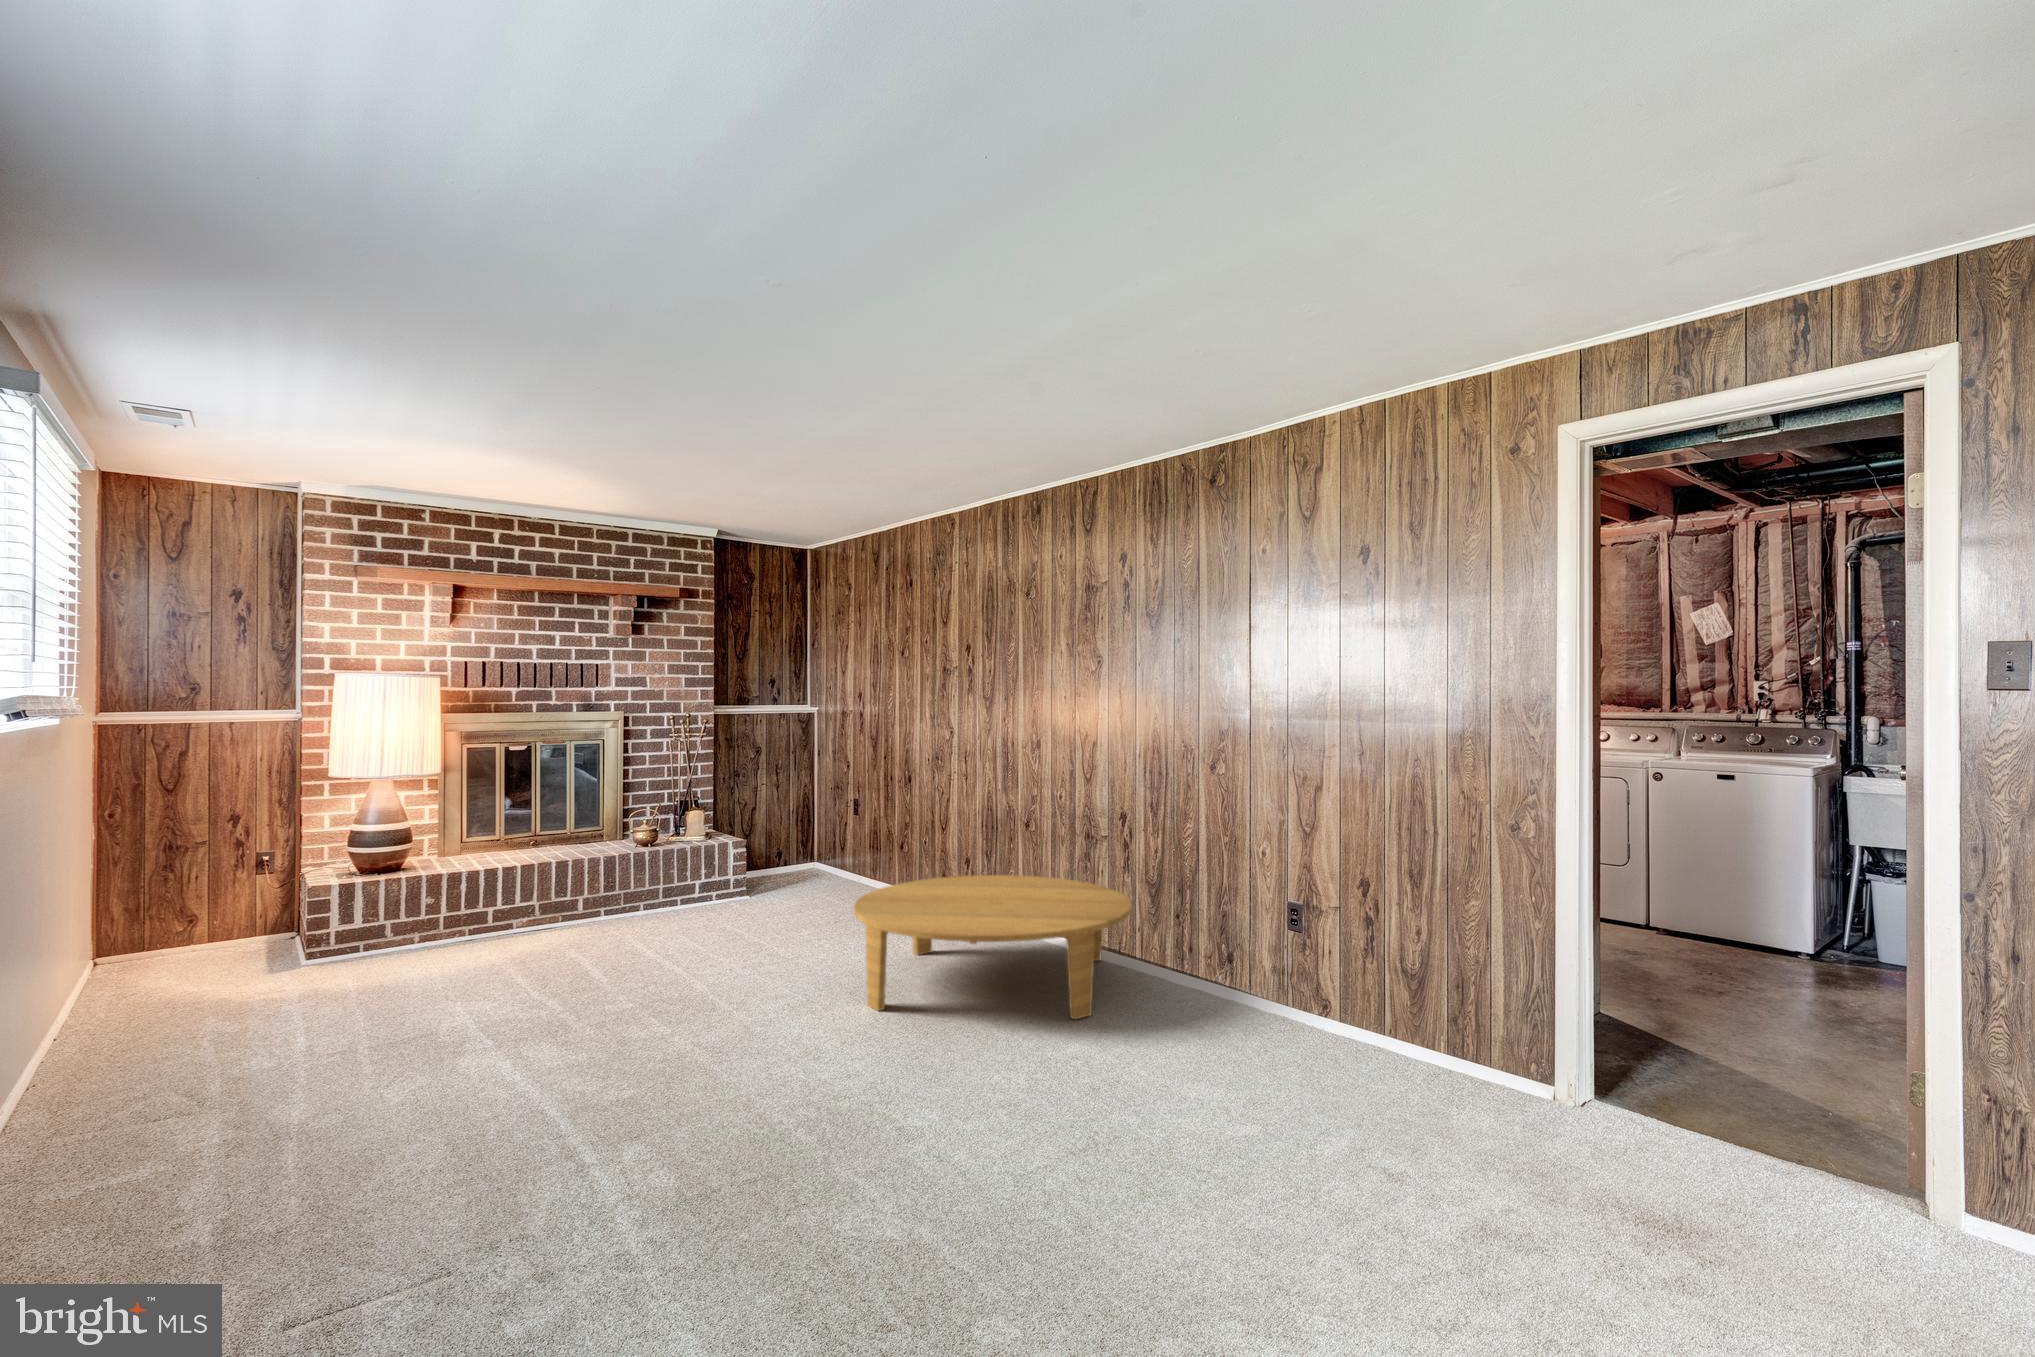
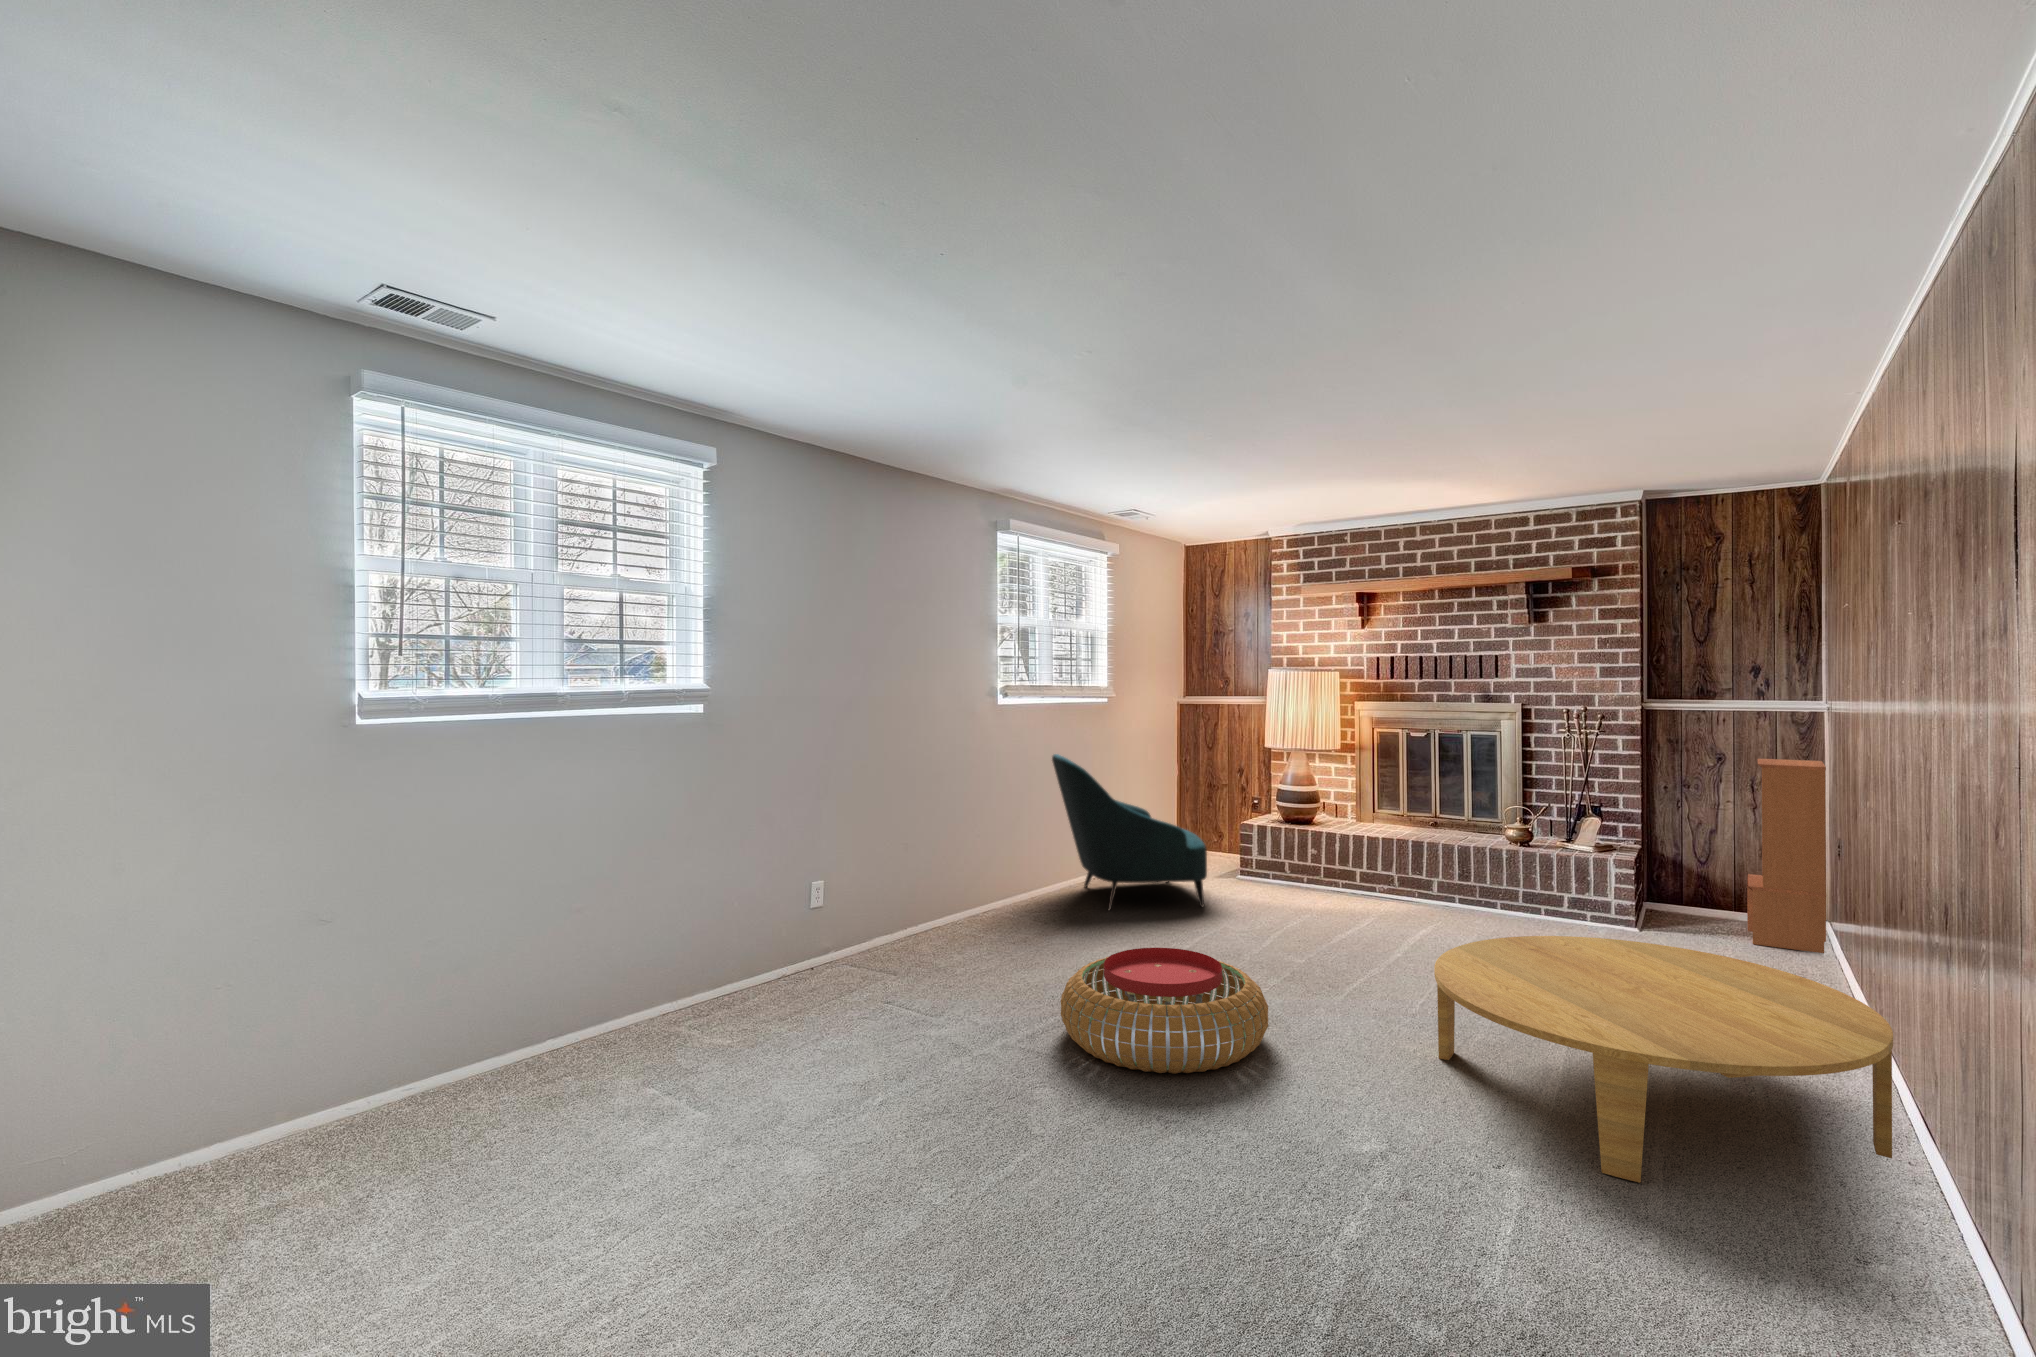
bookcase: none [799,747,863,889] -> present [1747,759,1826,953]
armchair: none [56,809,372,1043] -> present [1052,754,1207,911]
pouf: none [559,990,820,1146] -> present [1061,948,1268,1073]

